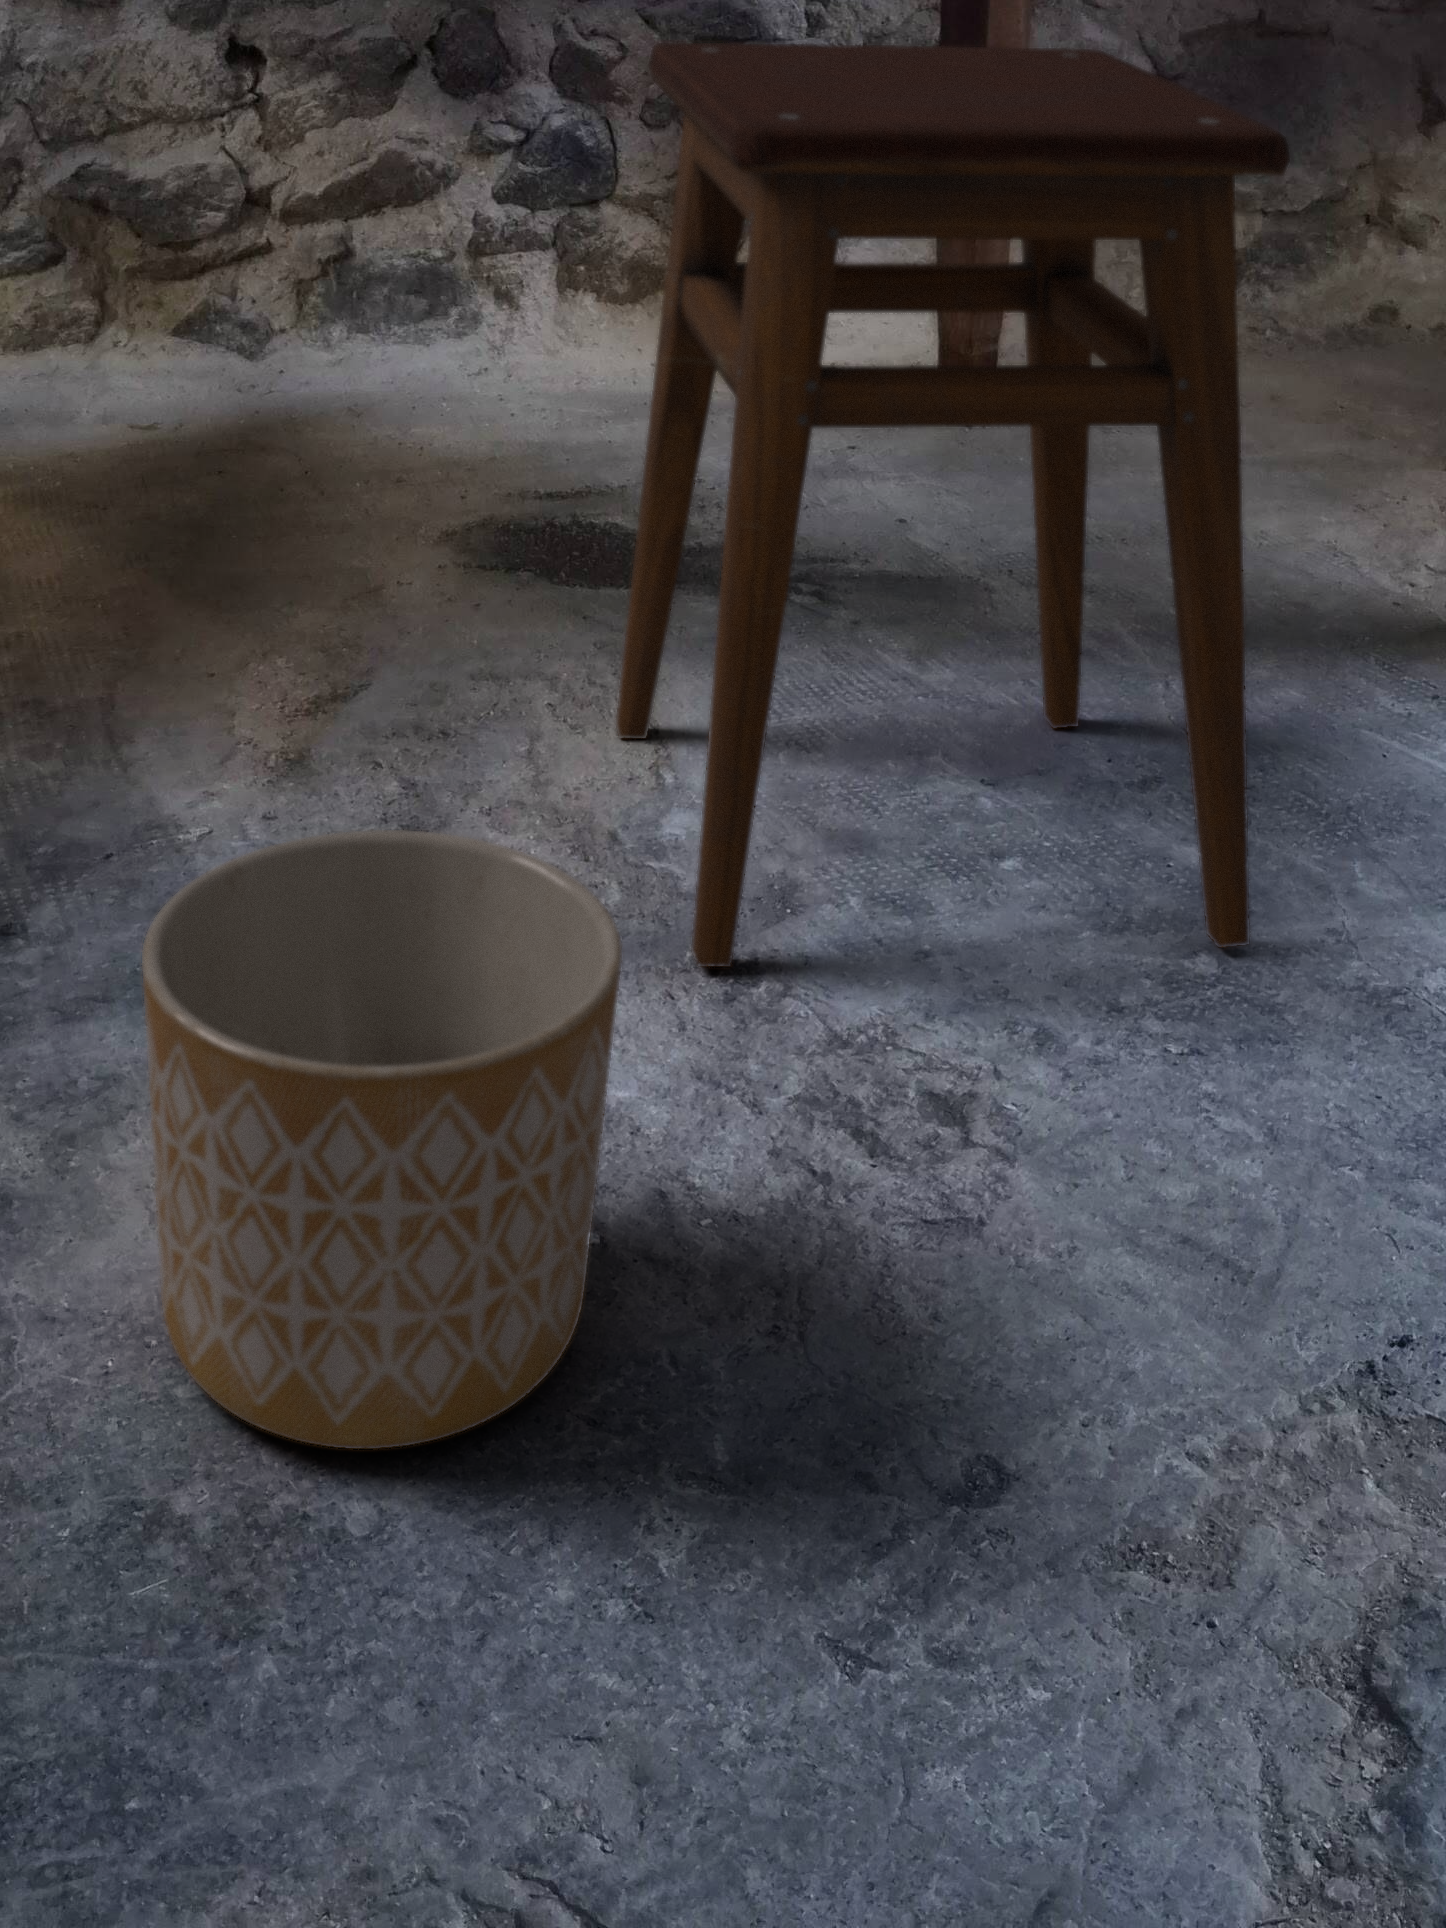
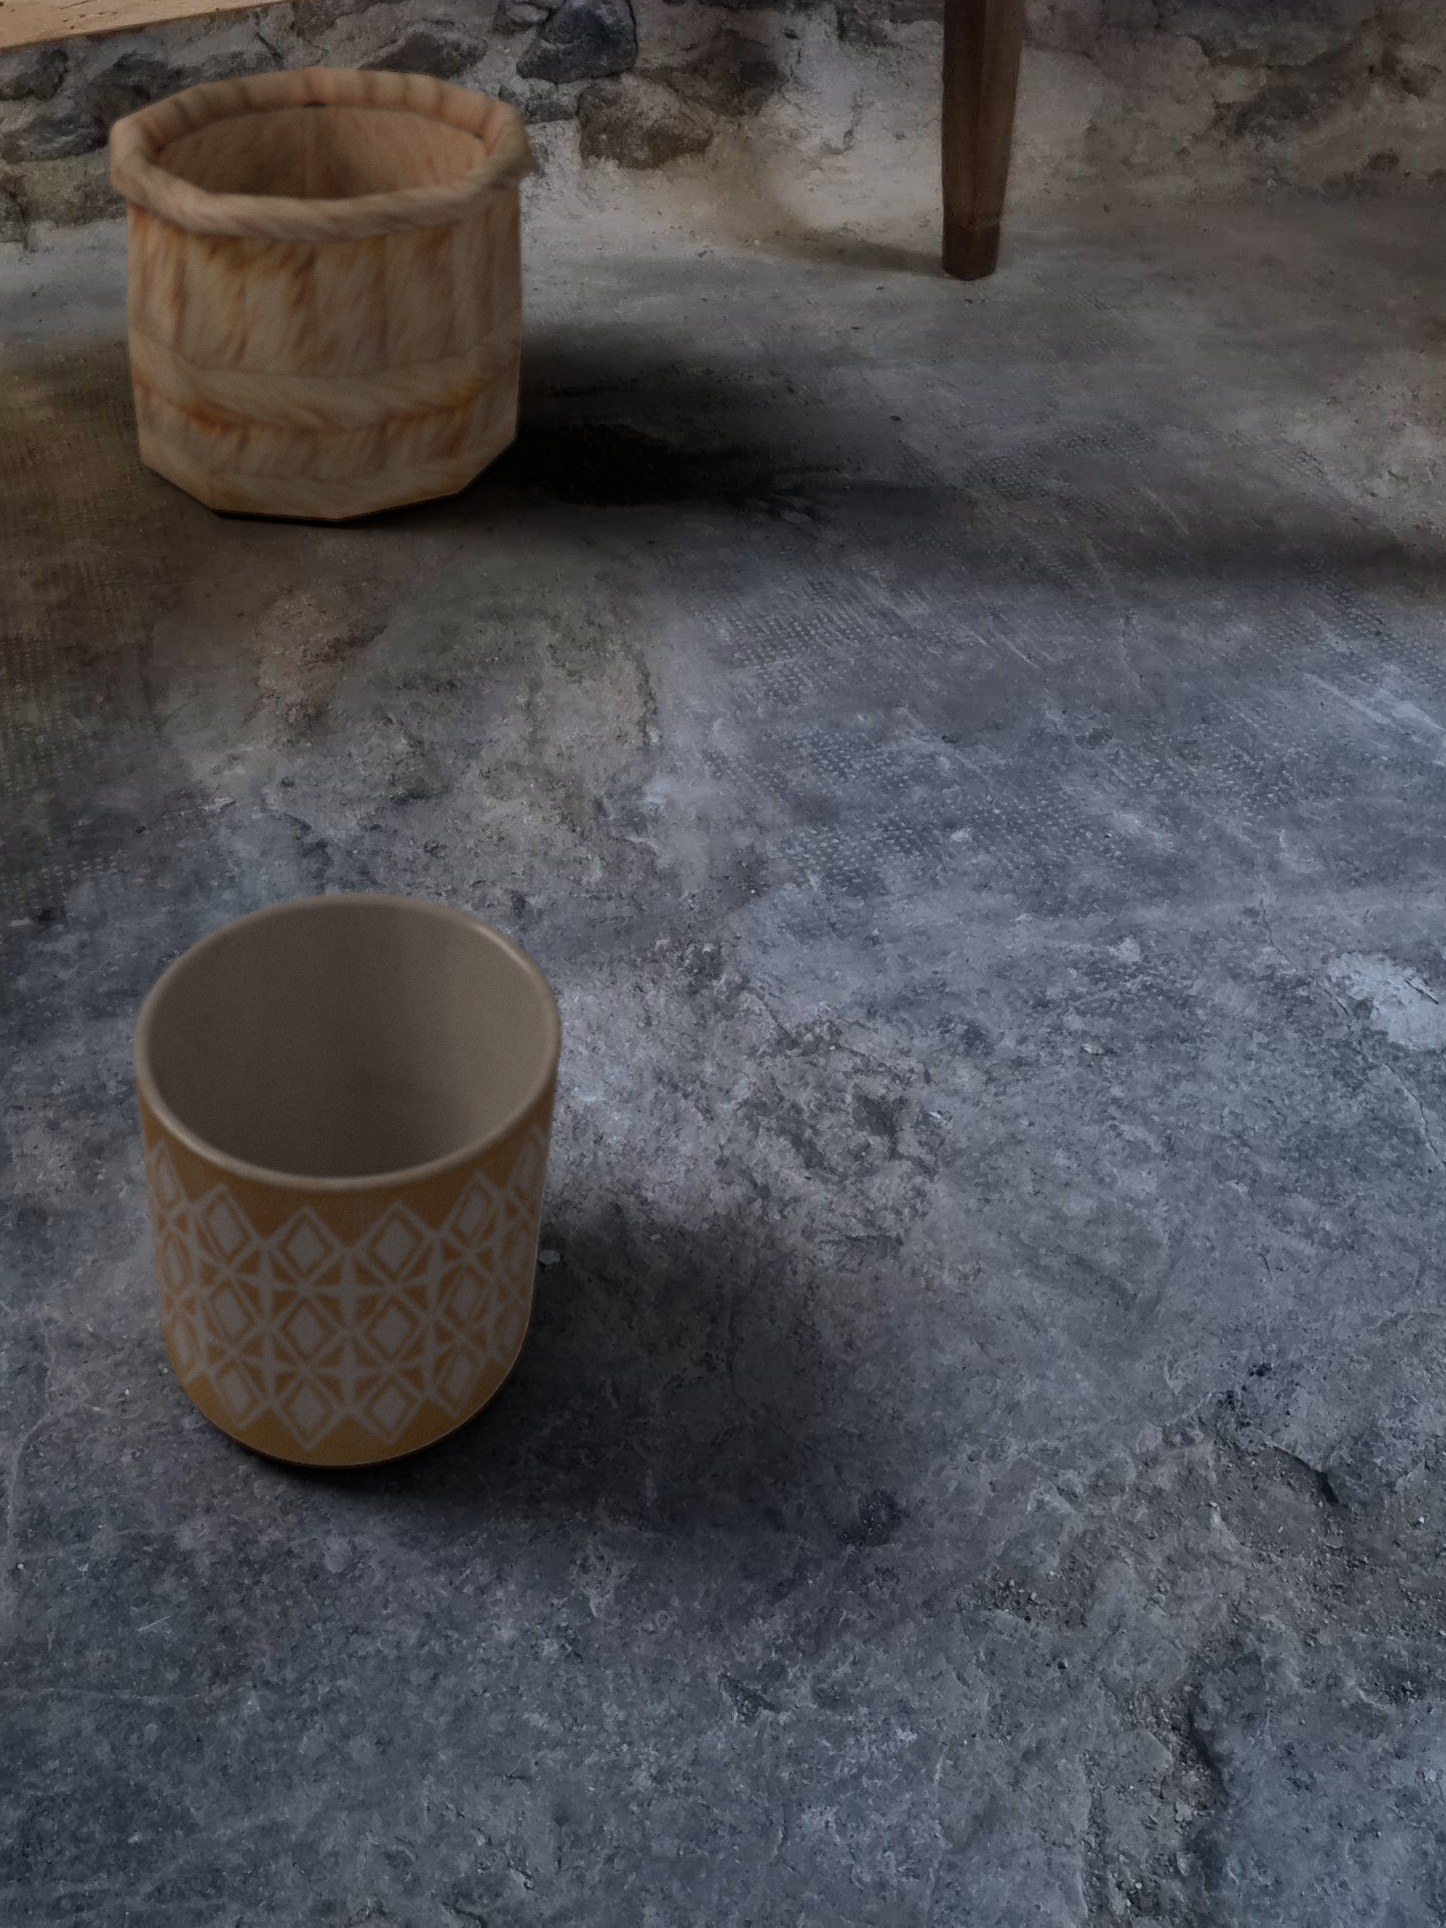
stool: present [616,43,1290,967] -> none [603,56,1226,941]
wooden bucket: none [77,147,532,603] -> present [110,66,535,519]

